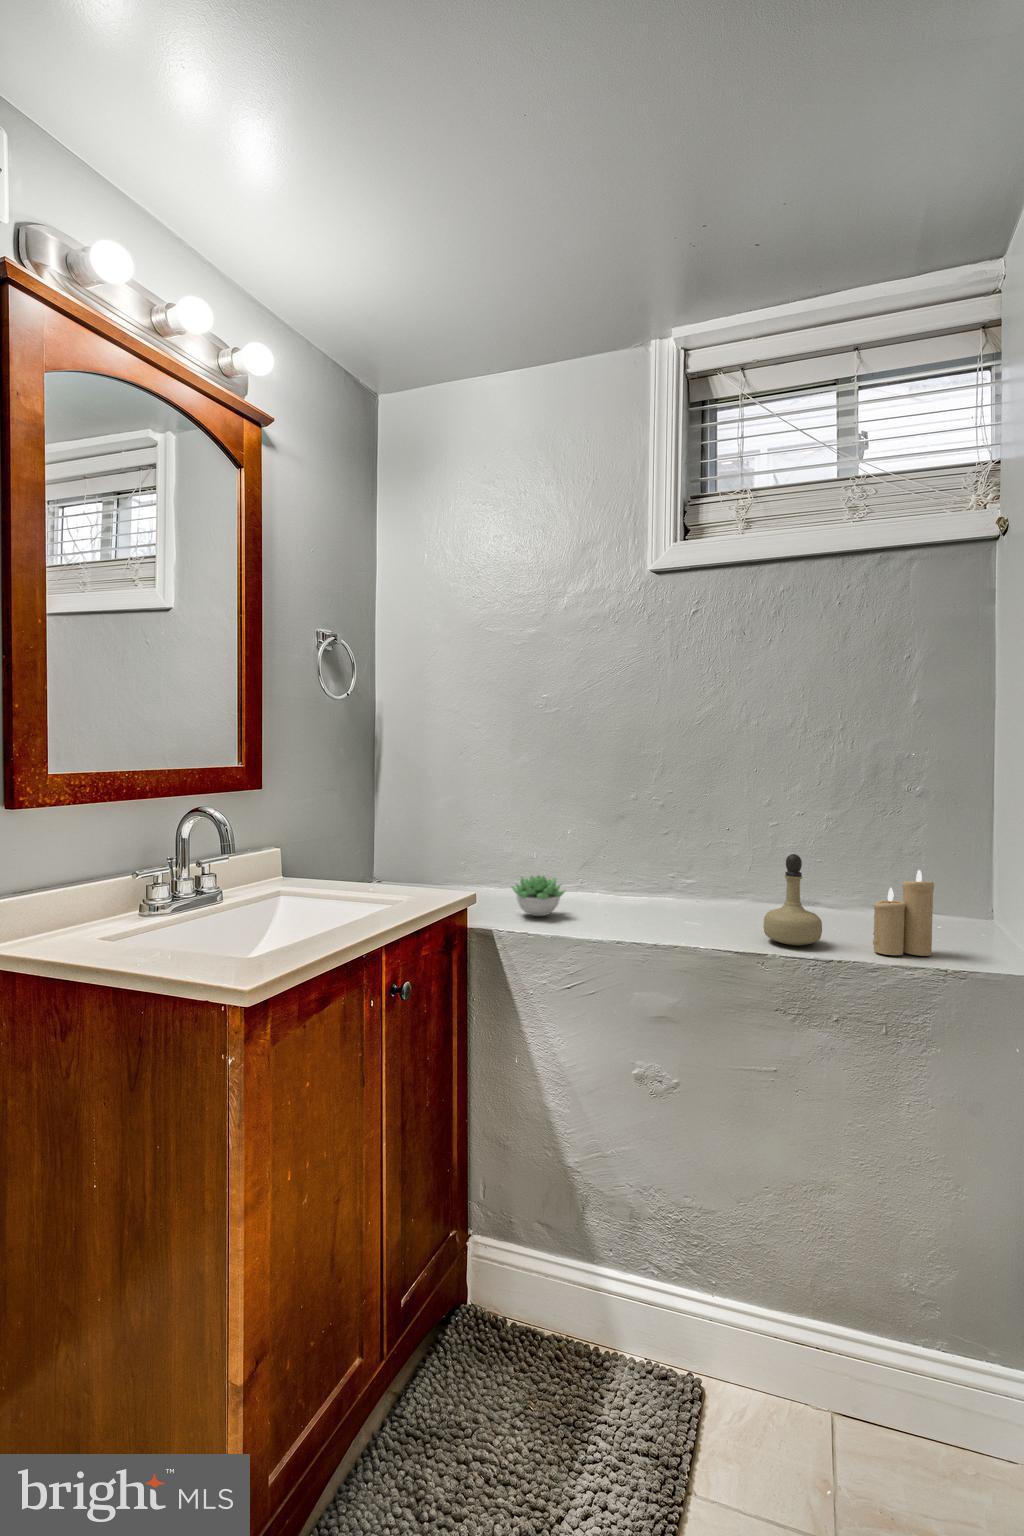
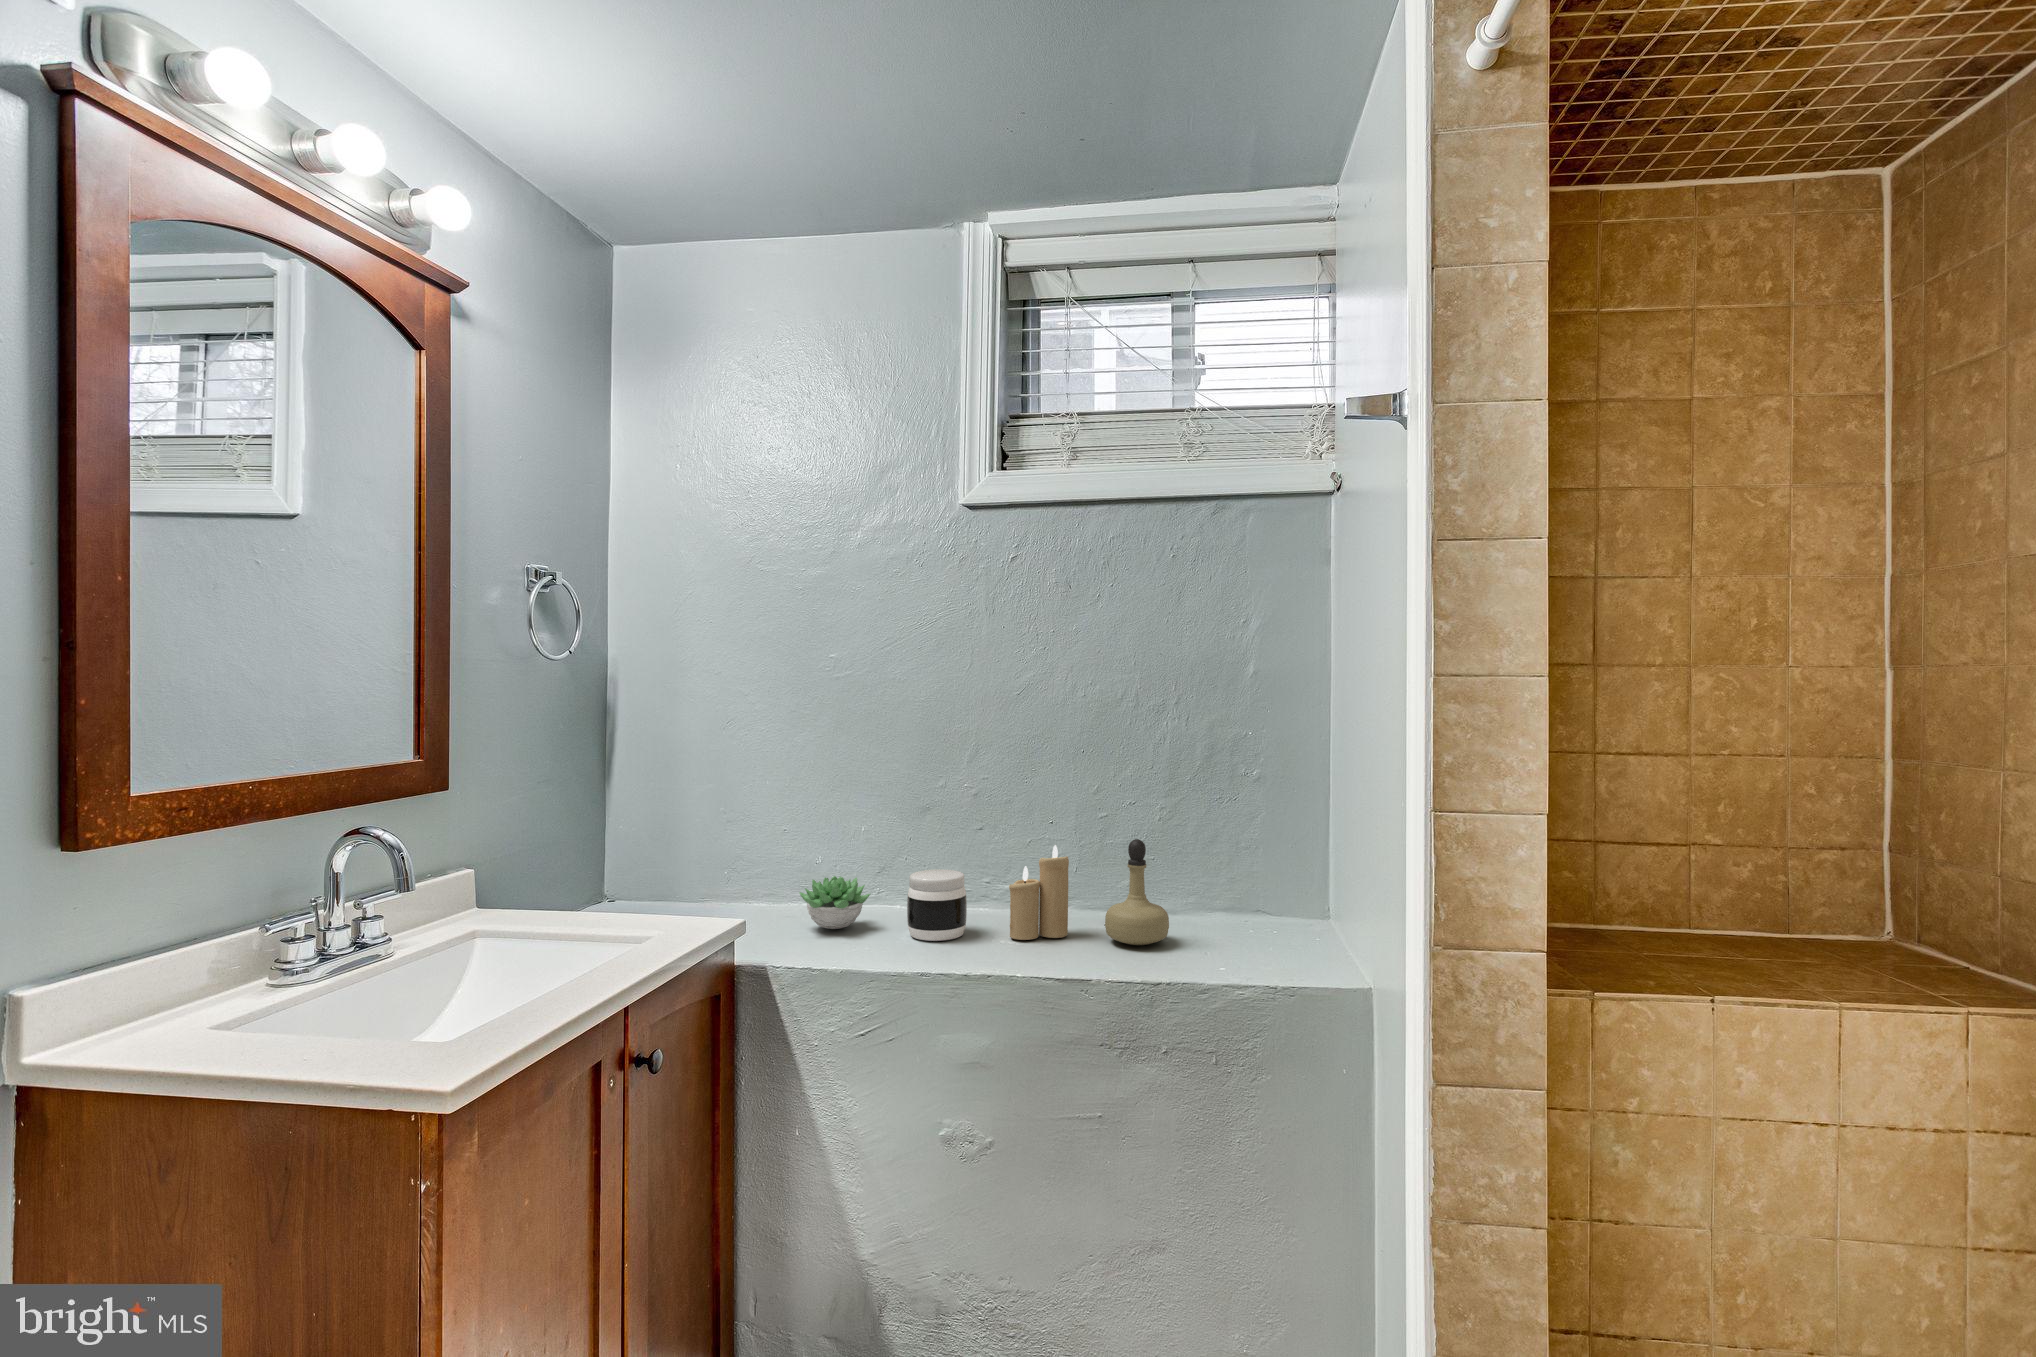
candle: present [873,870,934,956] -> present [1009,845,1069,940]
jar: none [595,873,644,930] -> present [907,869,967,941]

